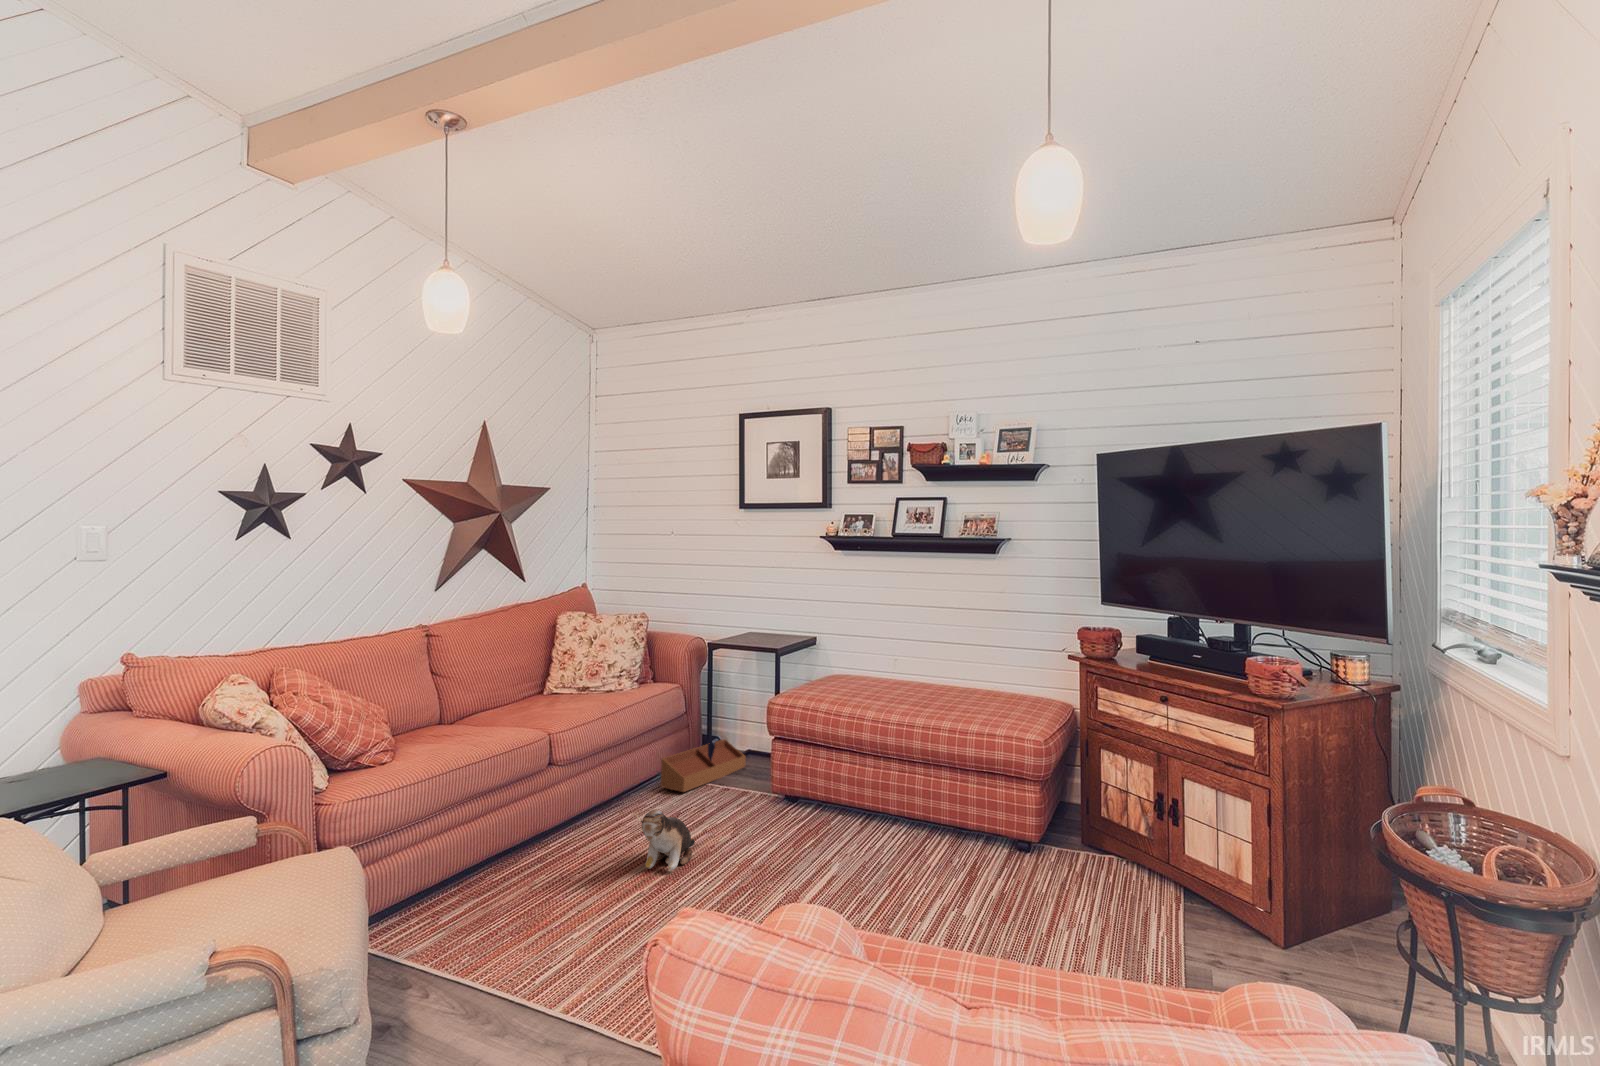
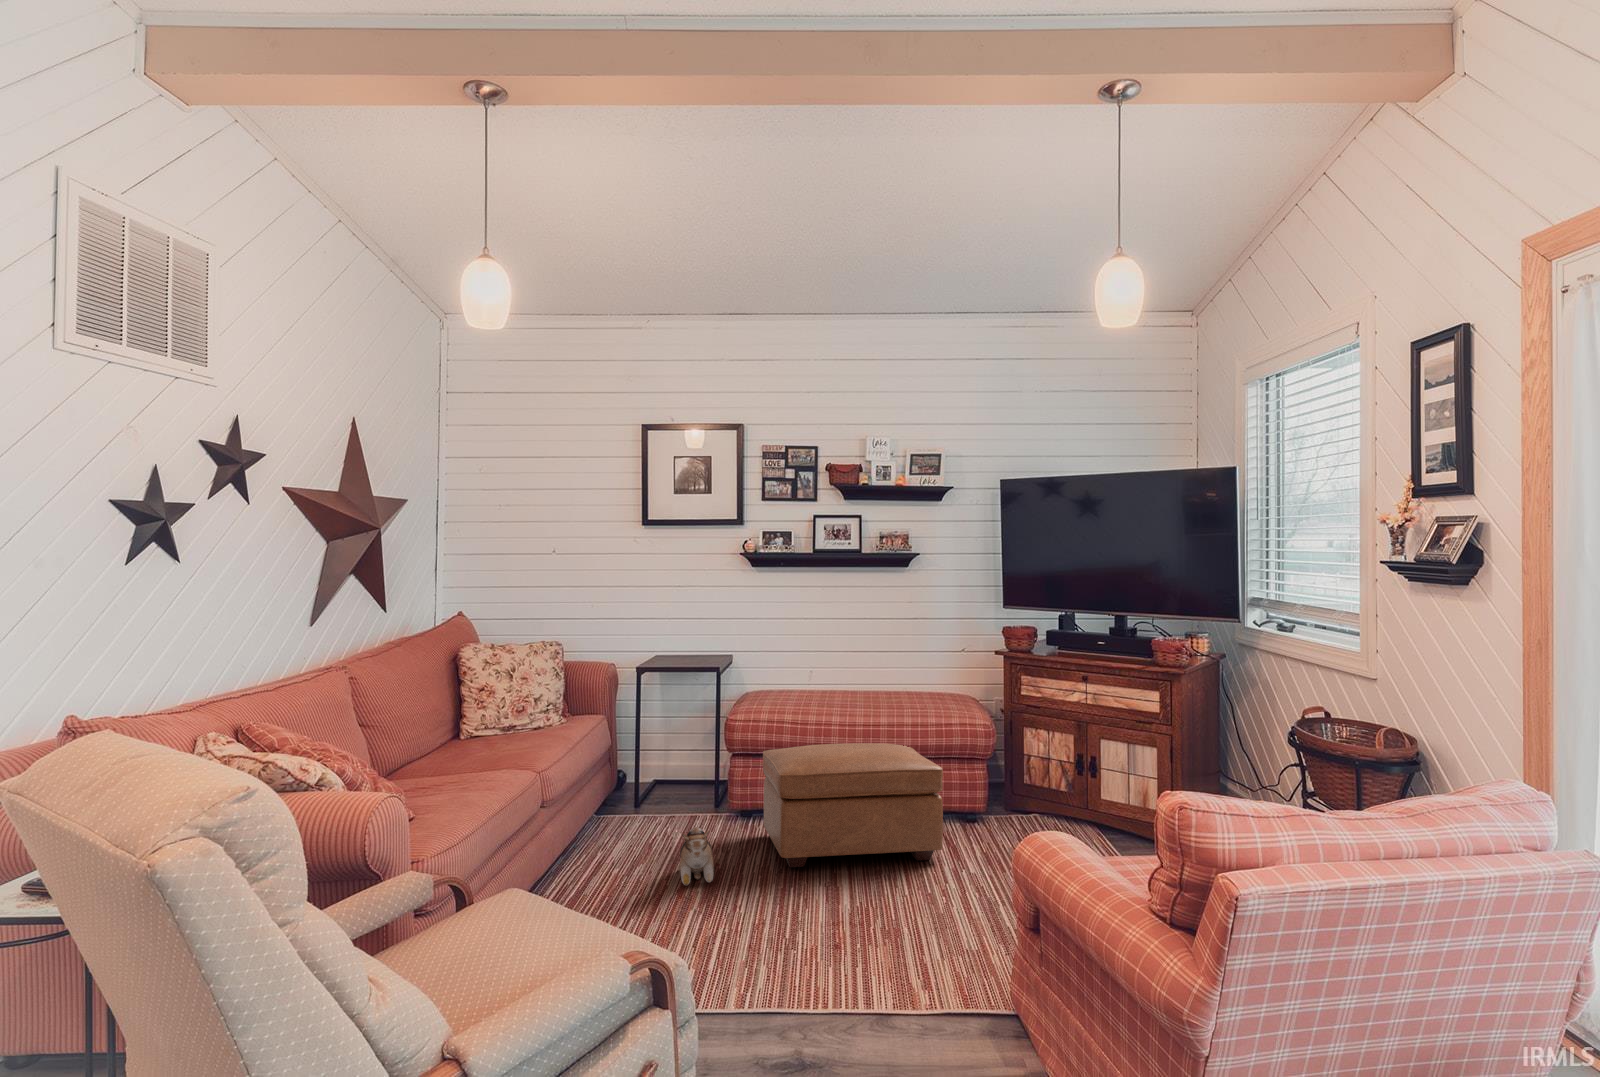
ottoman: none [751,737,949,891] -> present [763,743,943,867]
storage bin: present [661,739,746,792] -> none [602,768,659,823]

